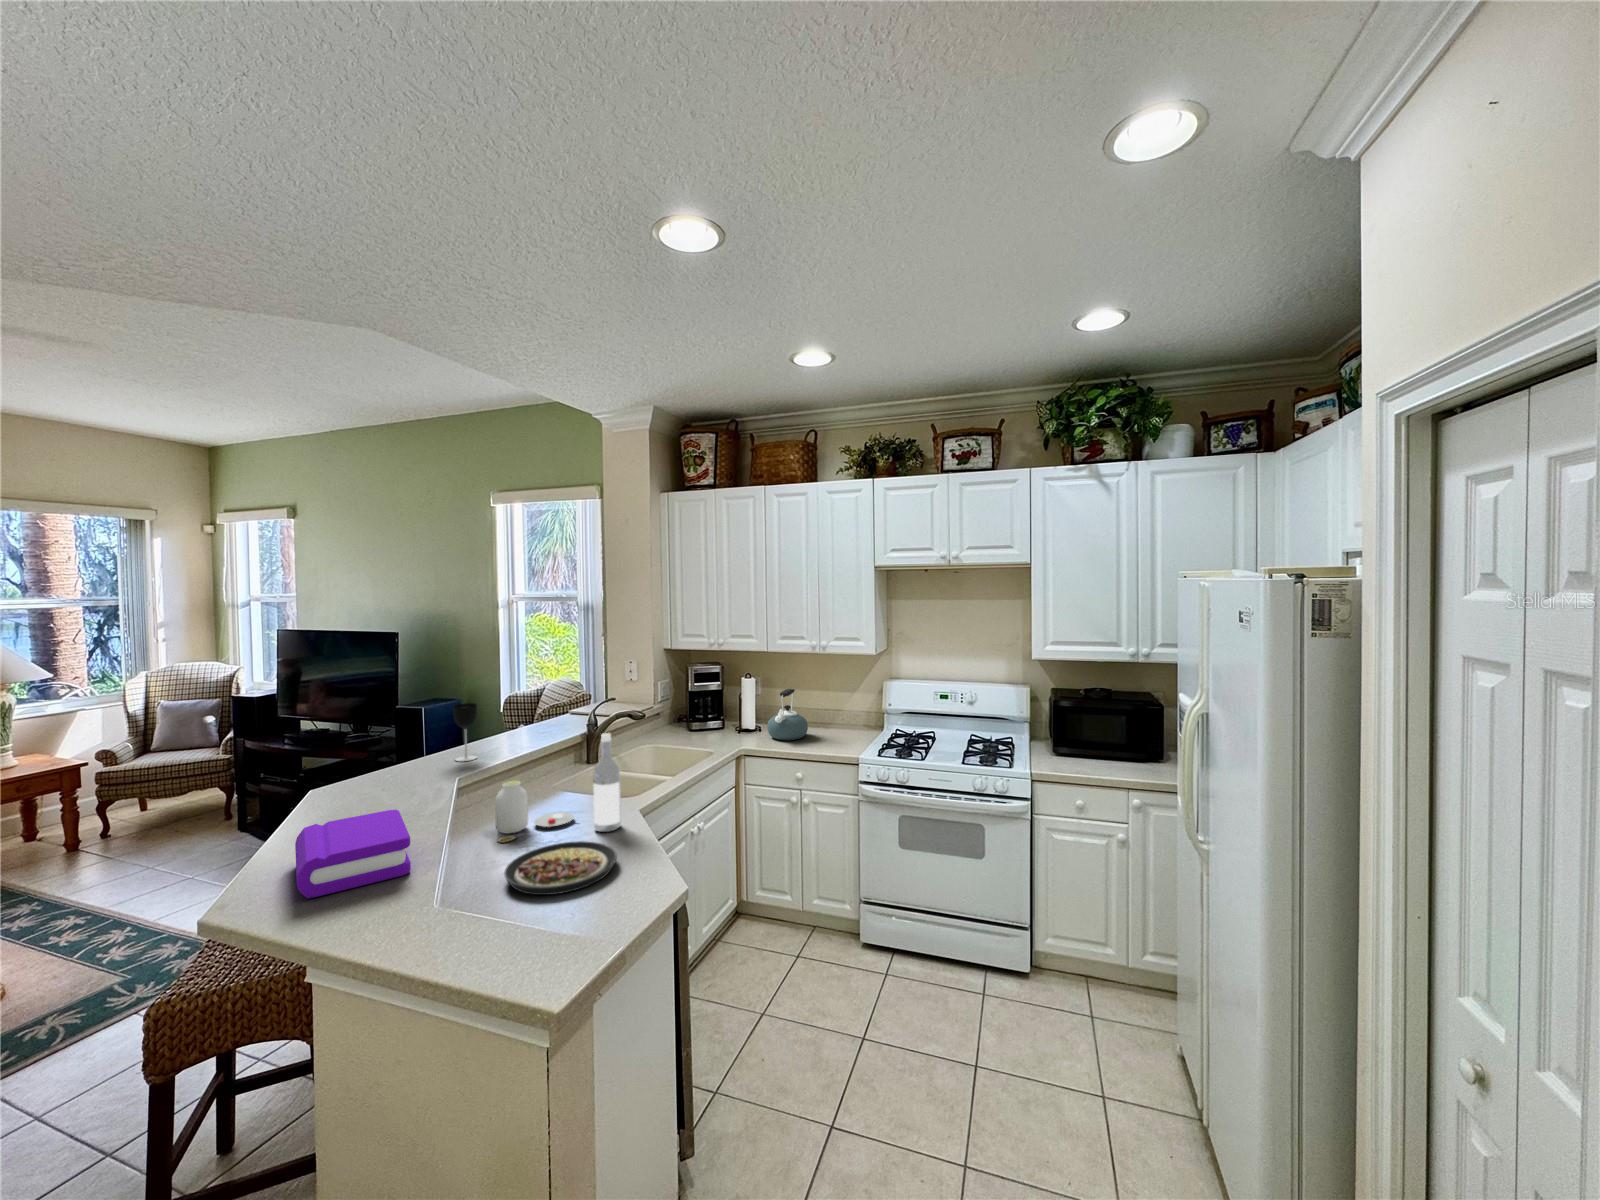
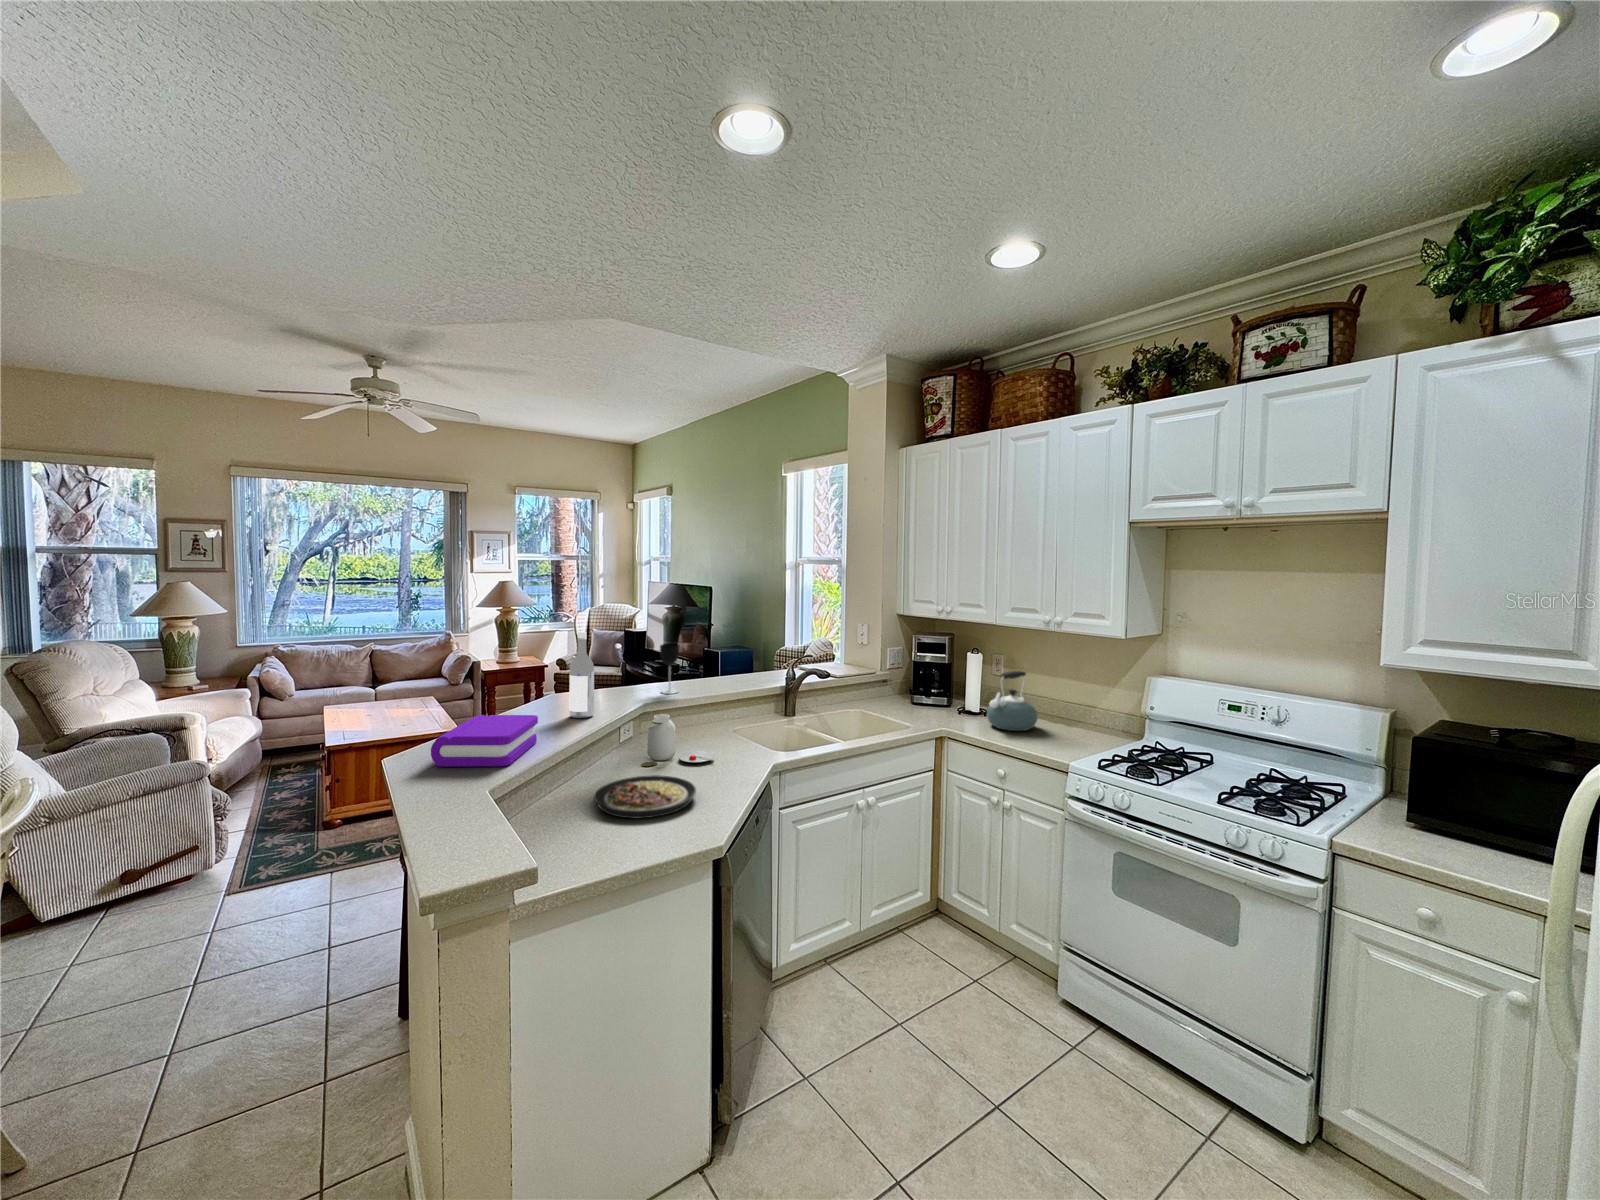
wine bottle: present [593,733,621,832] -> present [569,632,594,718]

